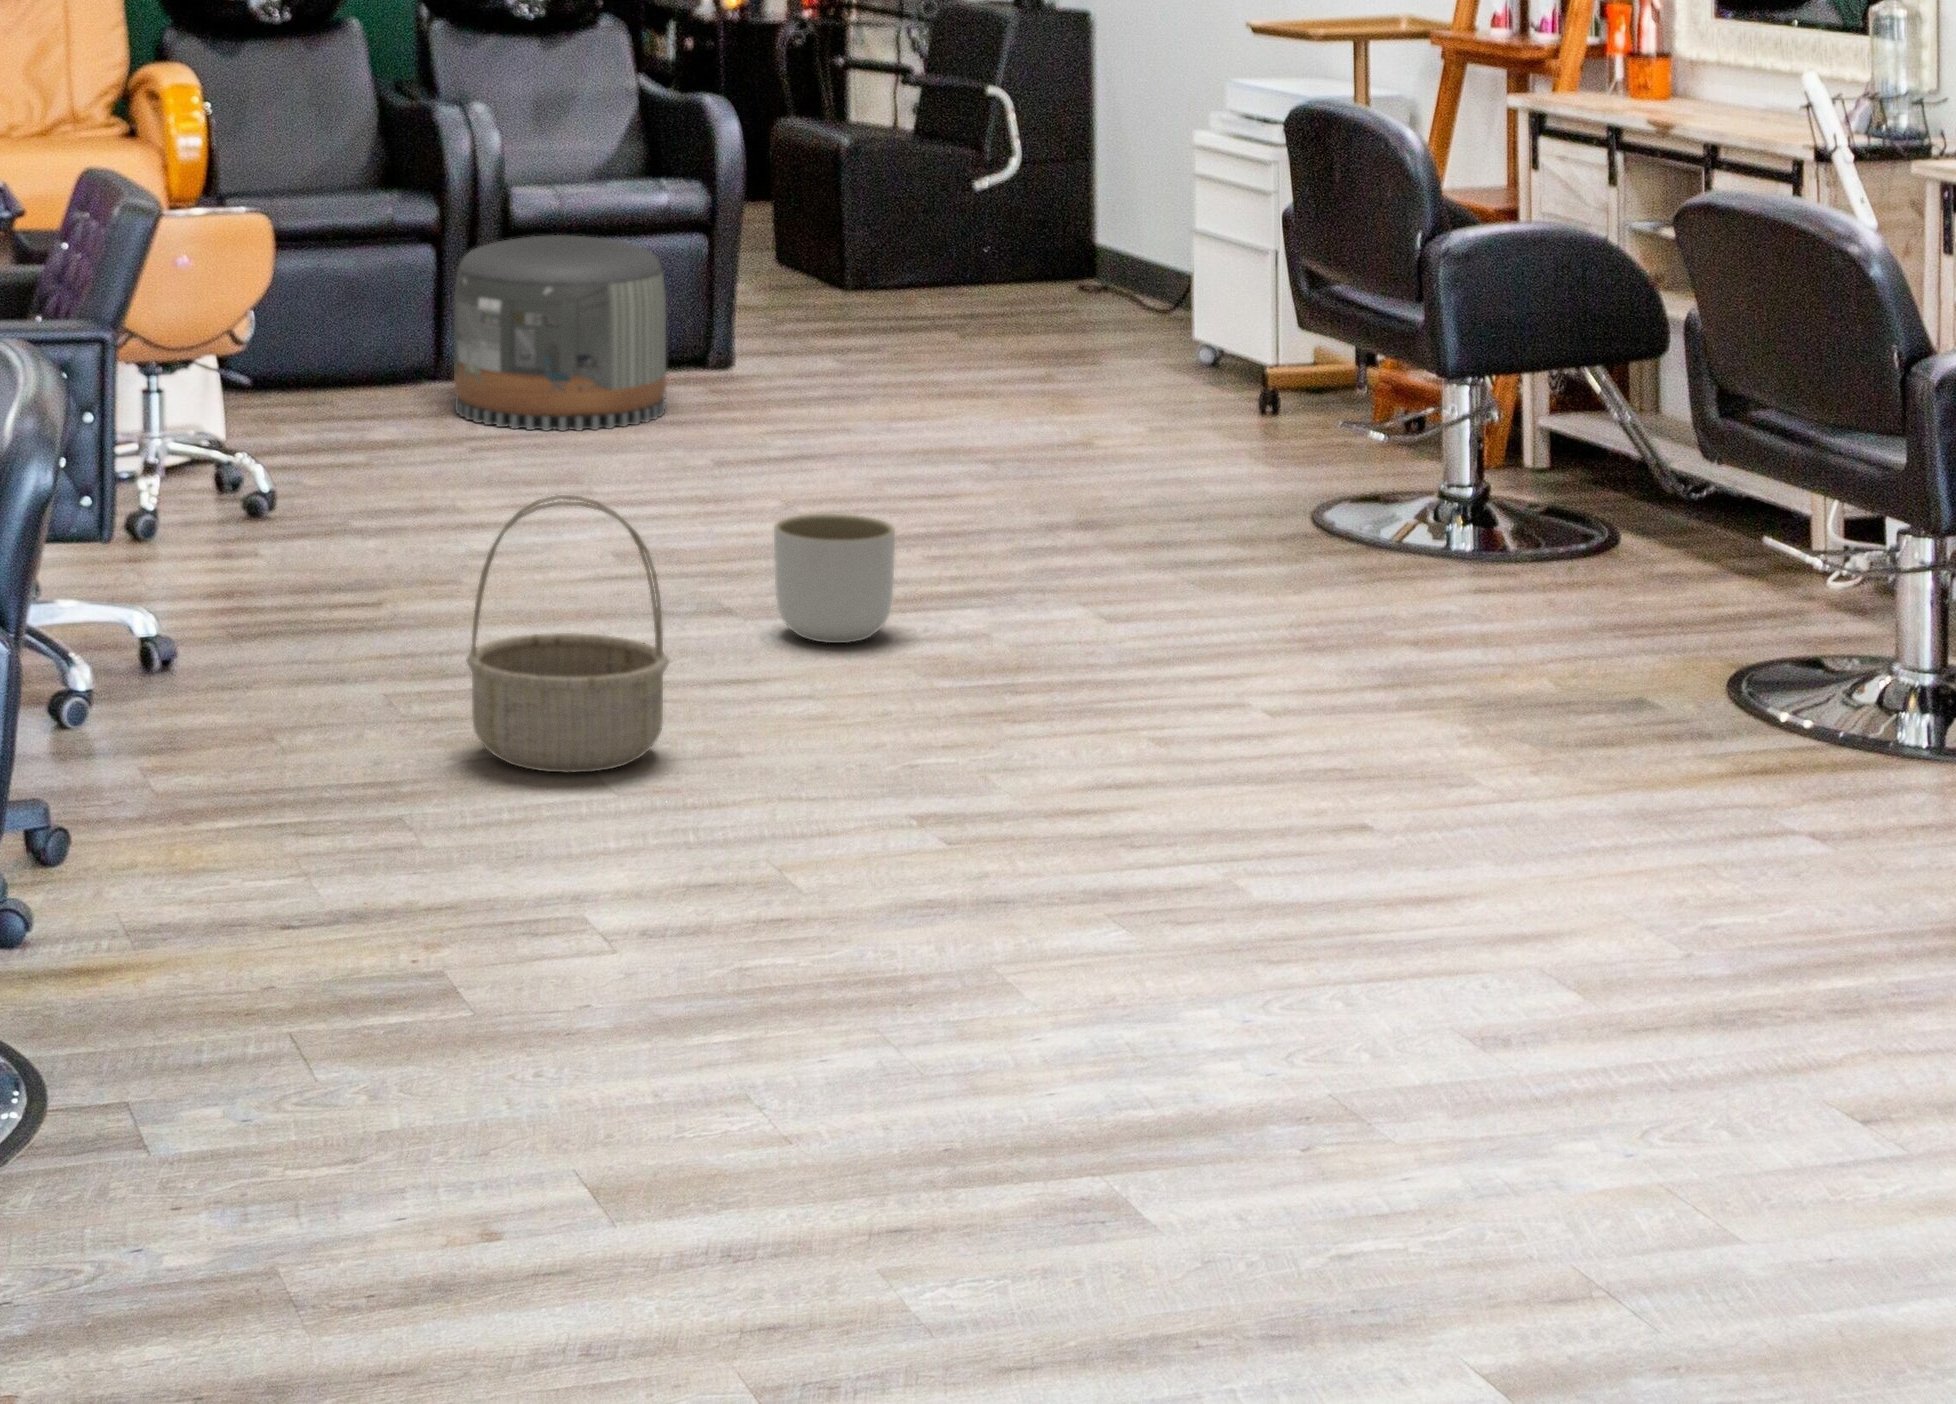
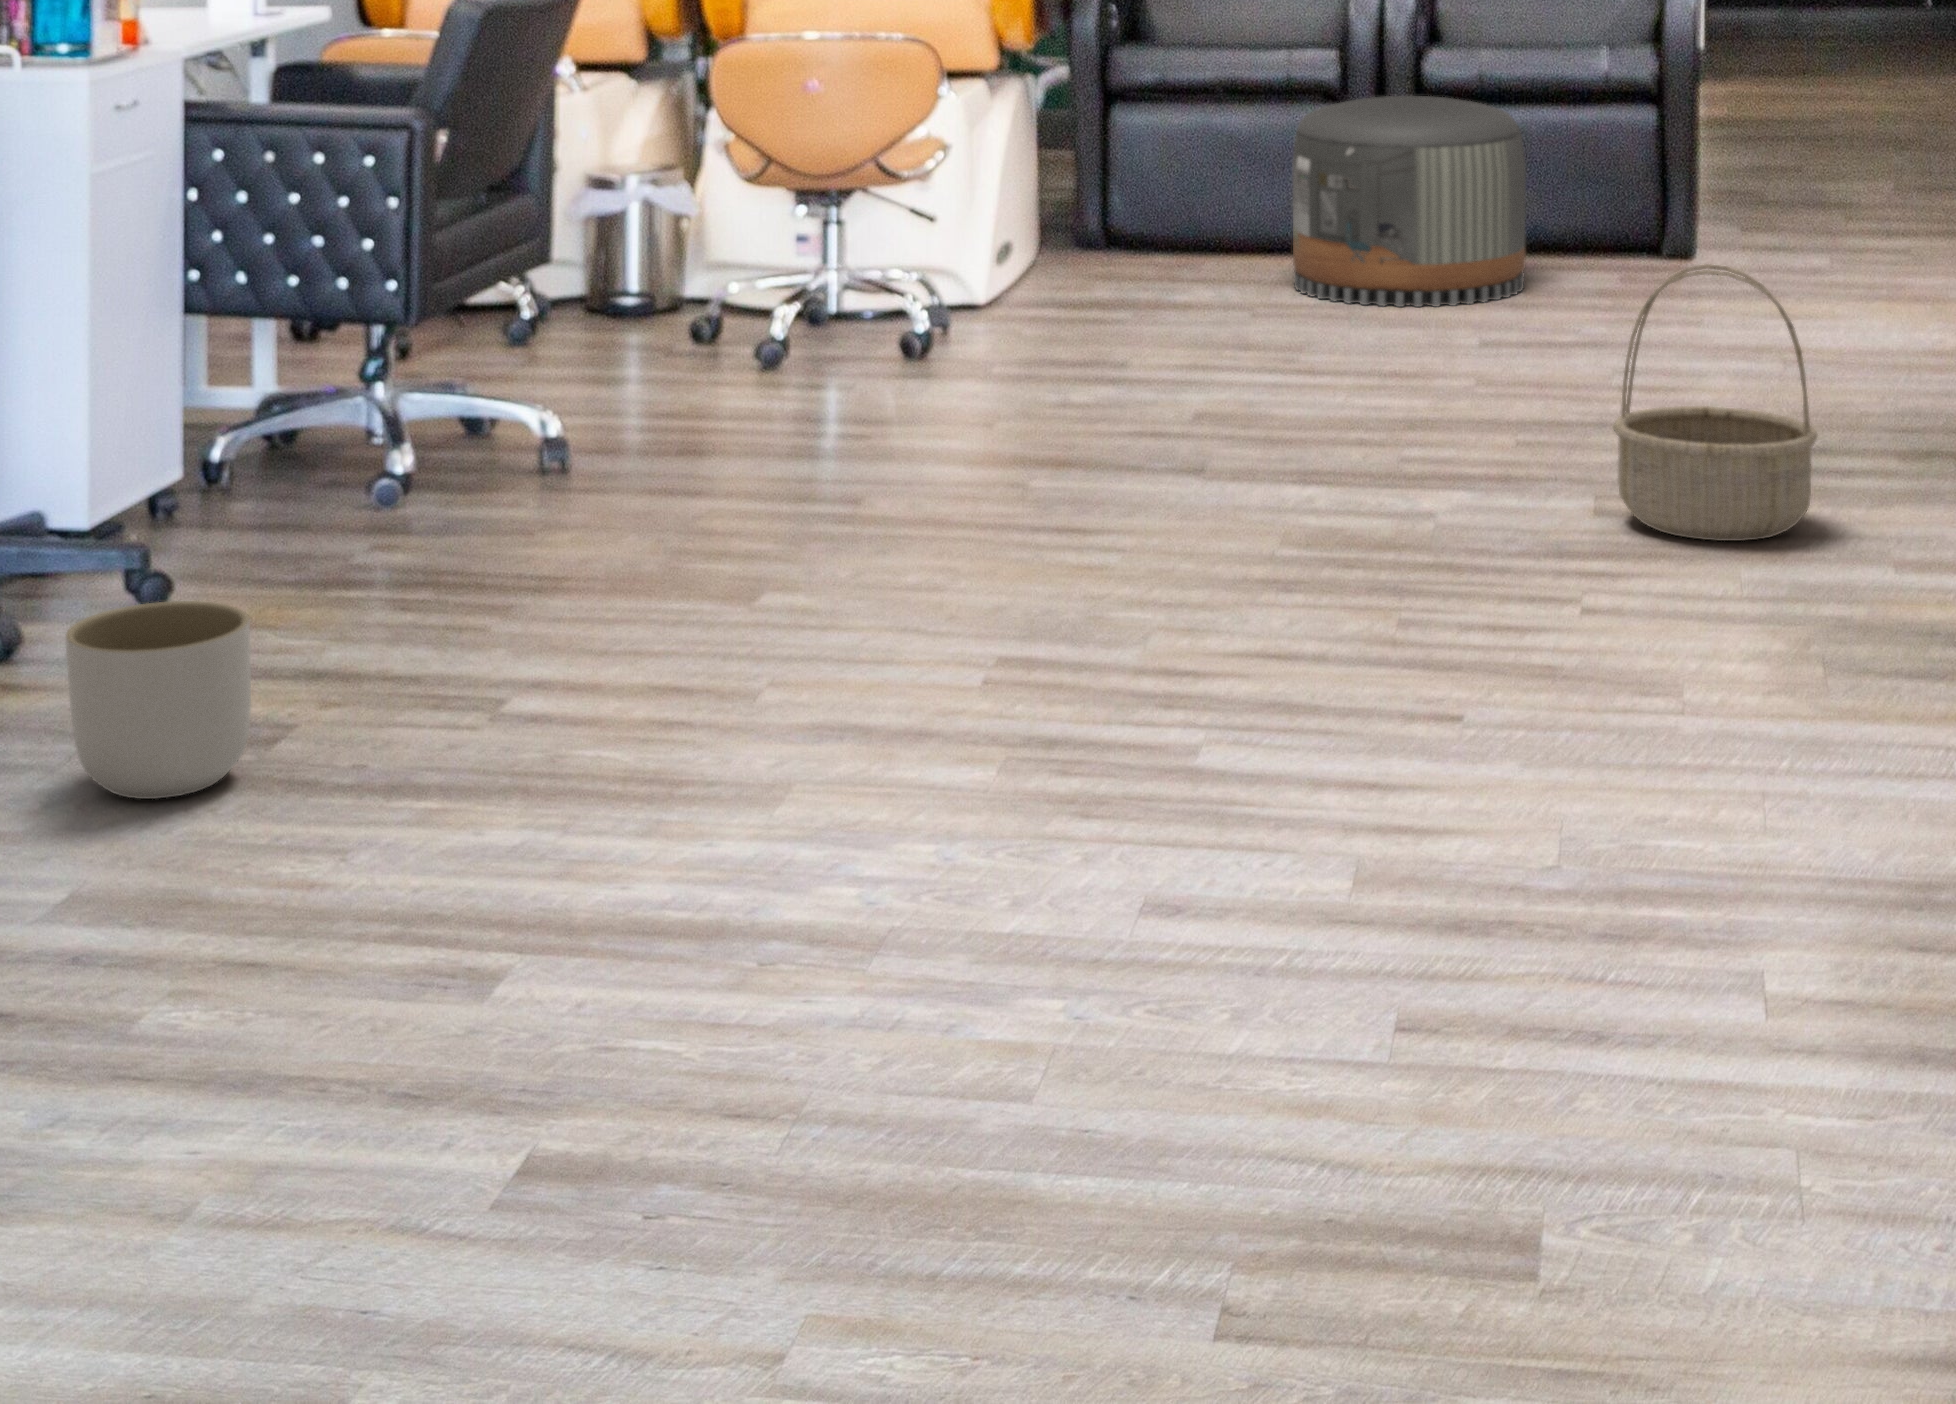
basket: present [466,495,669,773] -> present [1613,264,1818,541]
planter: present [774,514,895,643] -> present [65,601,251,799]

